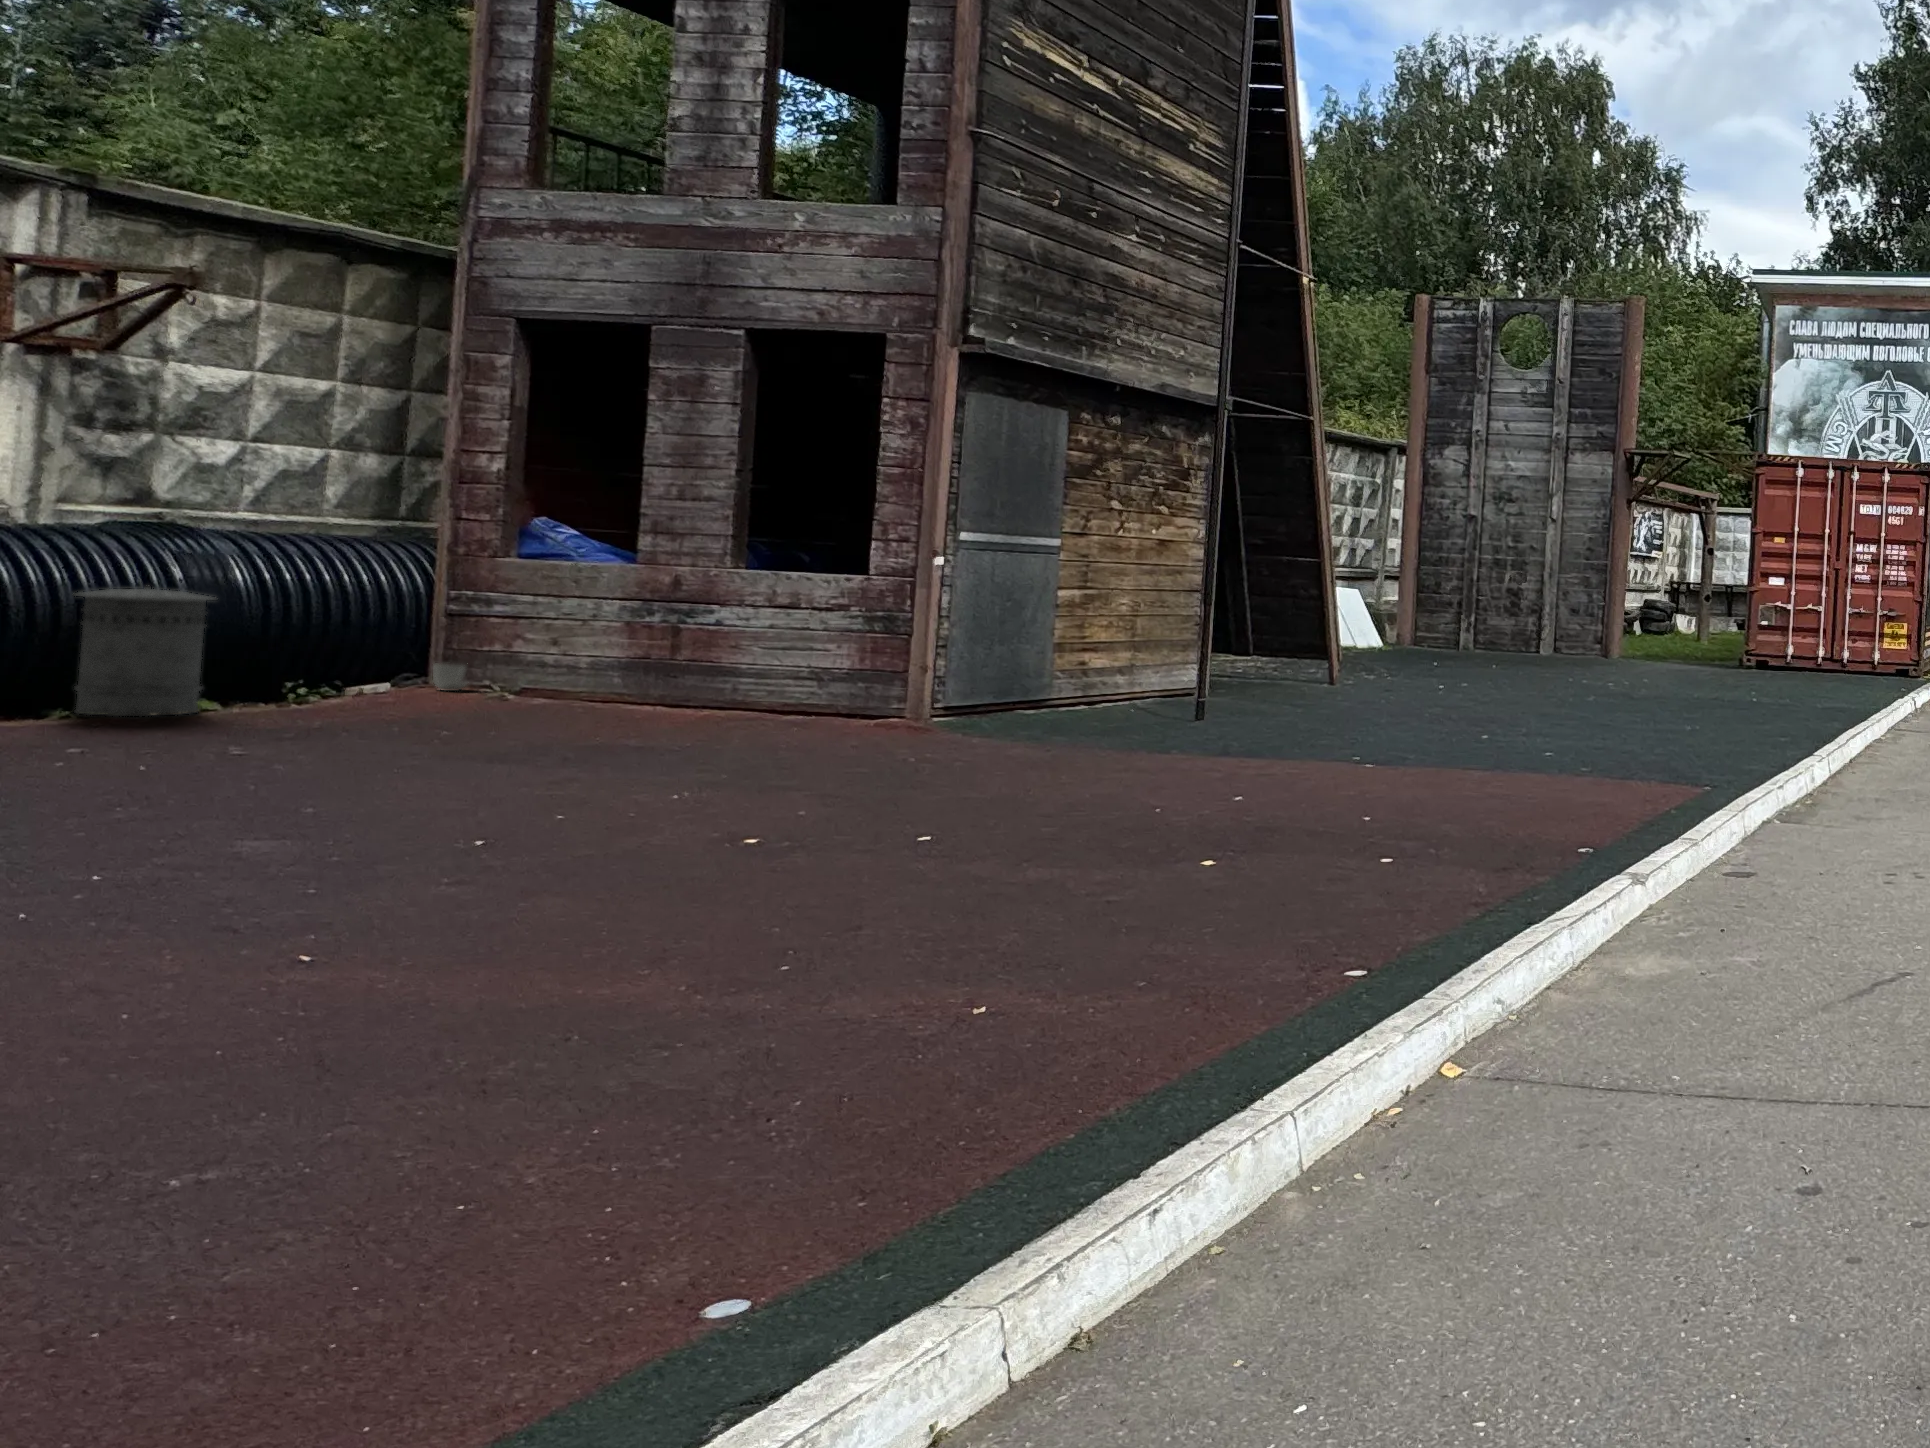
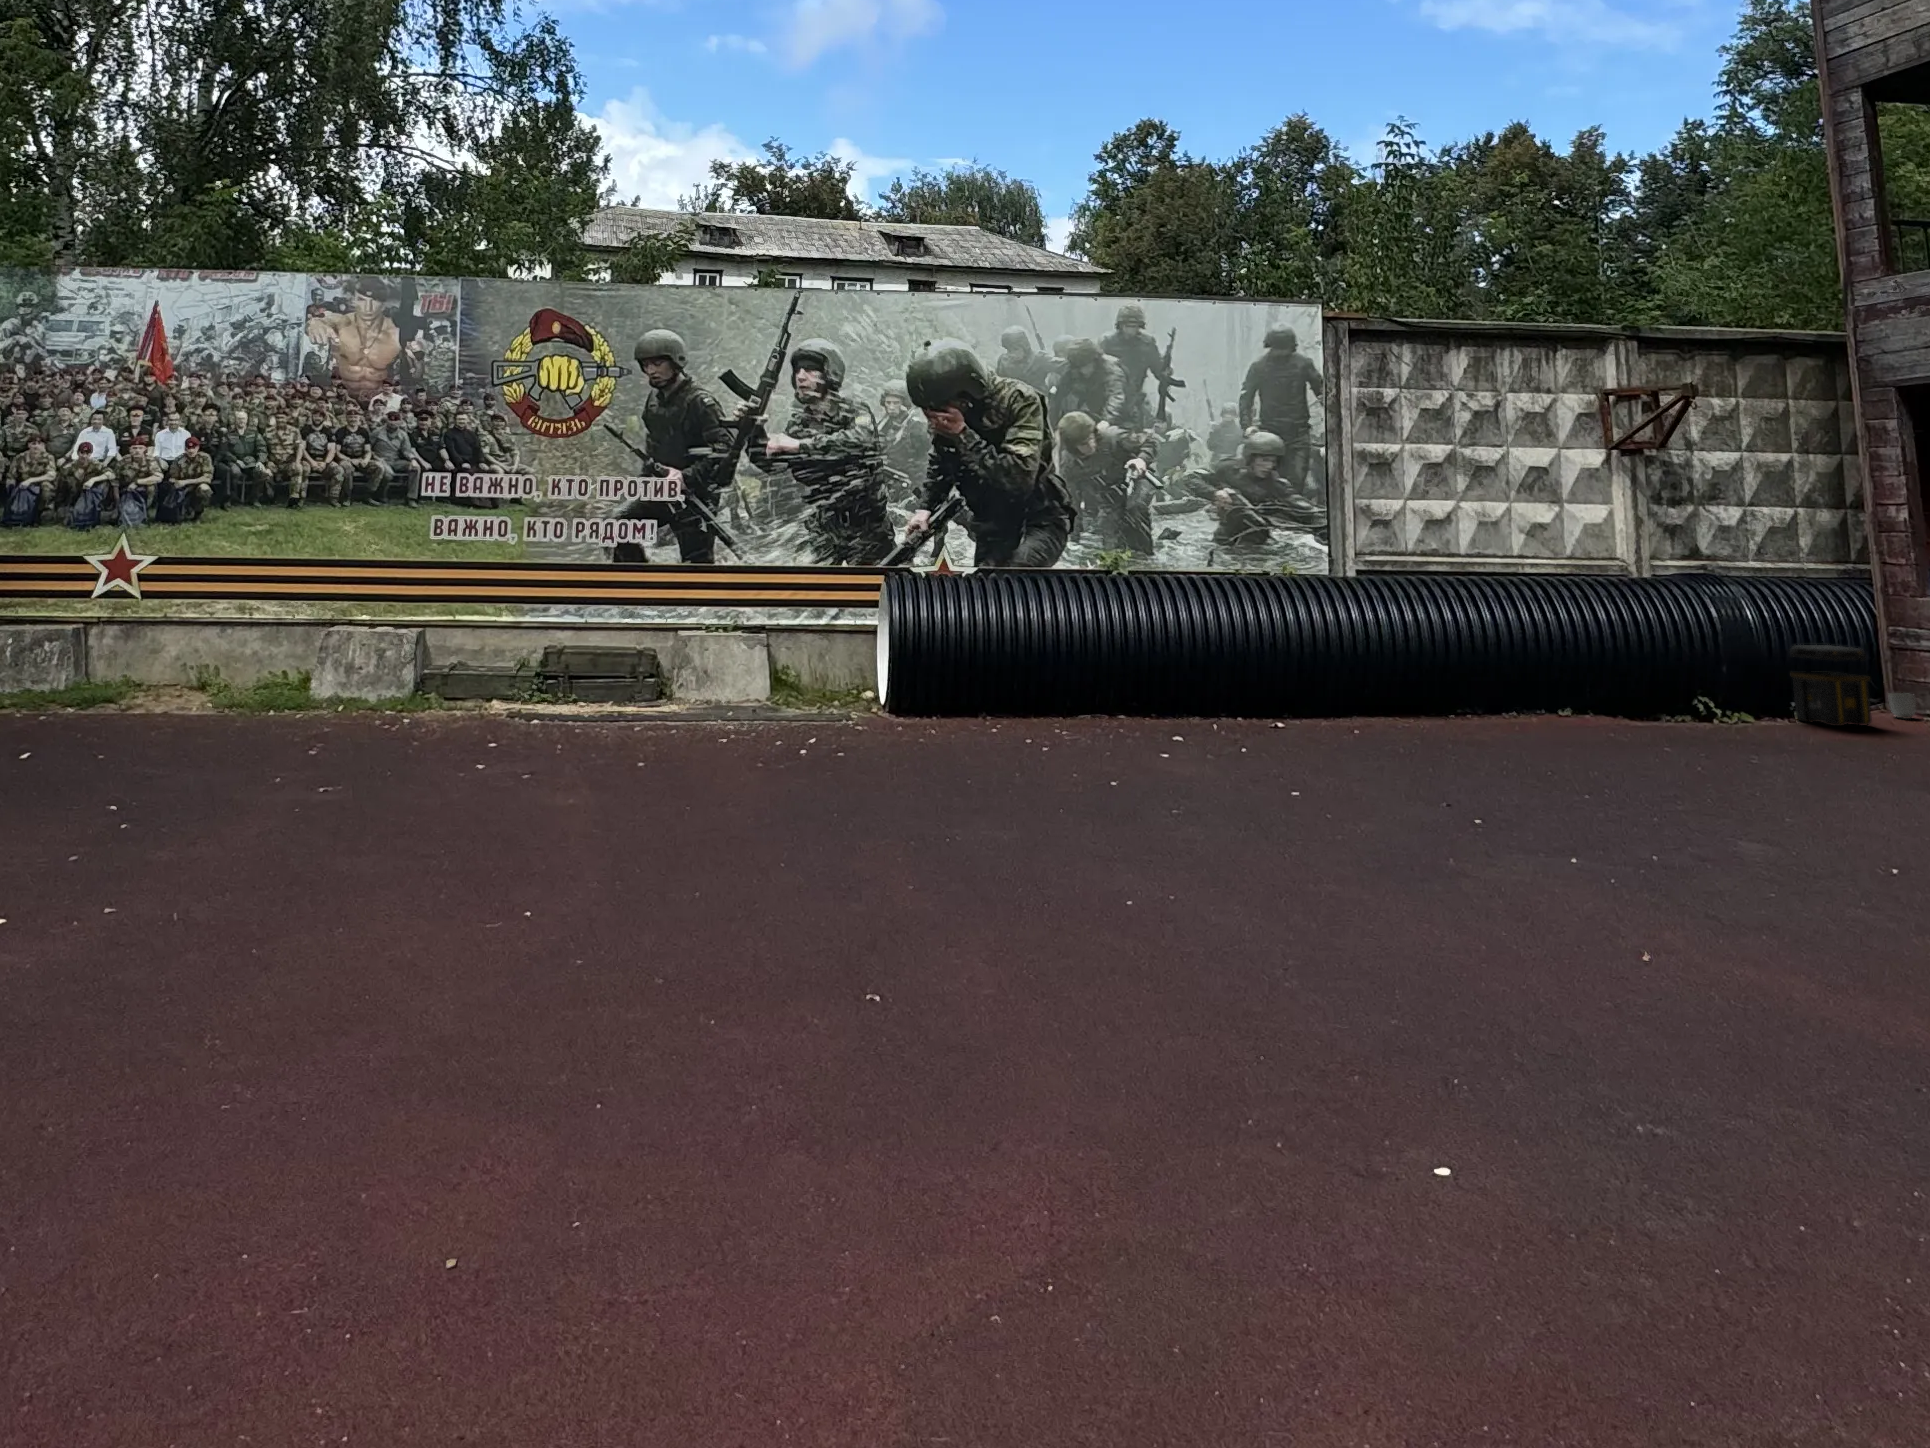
trash can: present [75,585,213,716] -> none [1667,628,1745,730]
toolbox: none [288,609,412,703] -> present [1790,645,1872,726]

